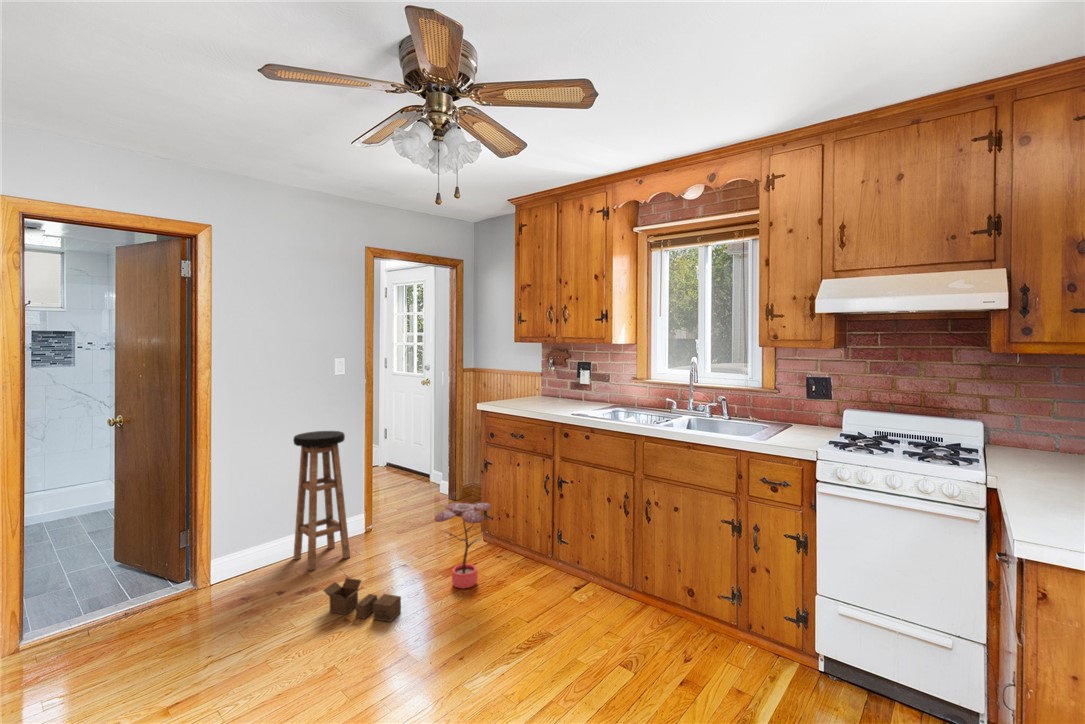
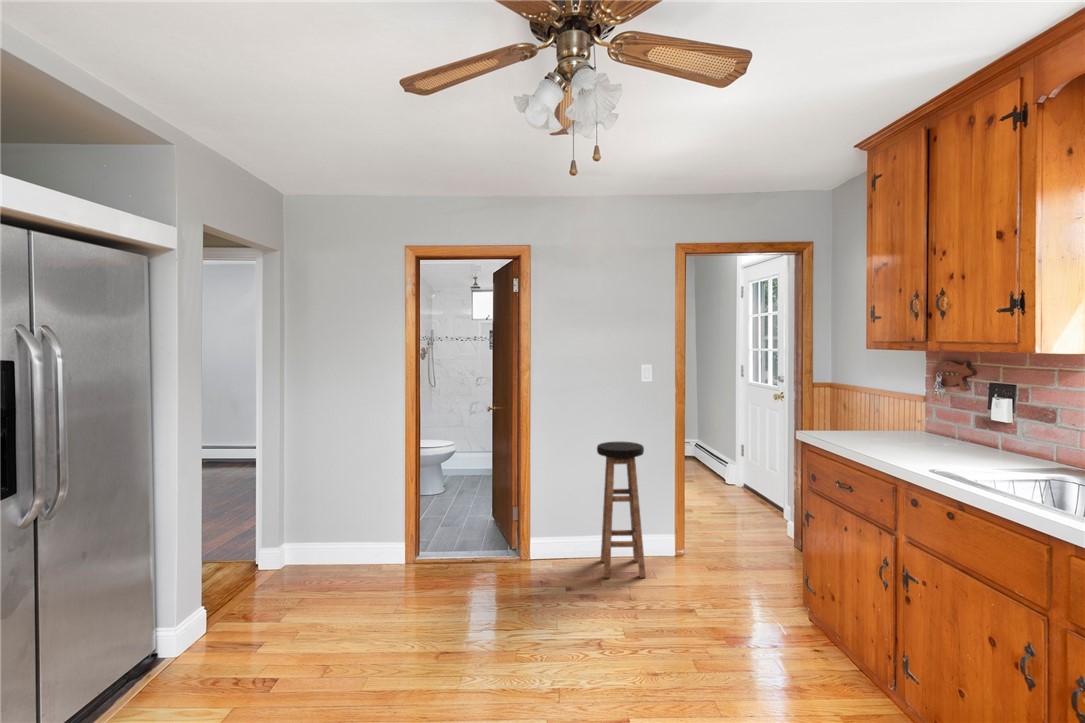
potted plant: present [435,503,491,588] -> none [700,556,784,675]
cardboard box: present [323,578,401,622] -> none [585,600,650,671]

